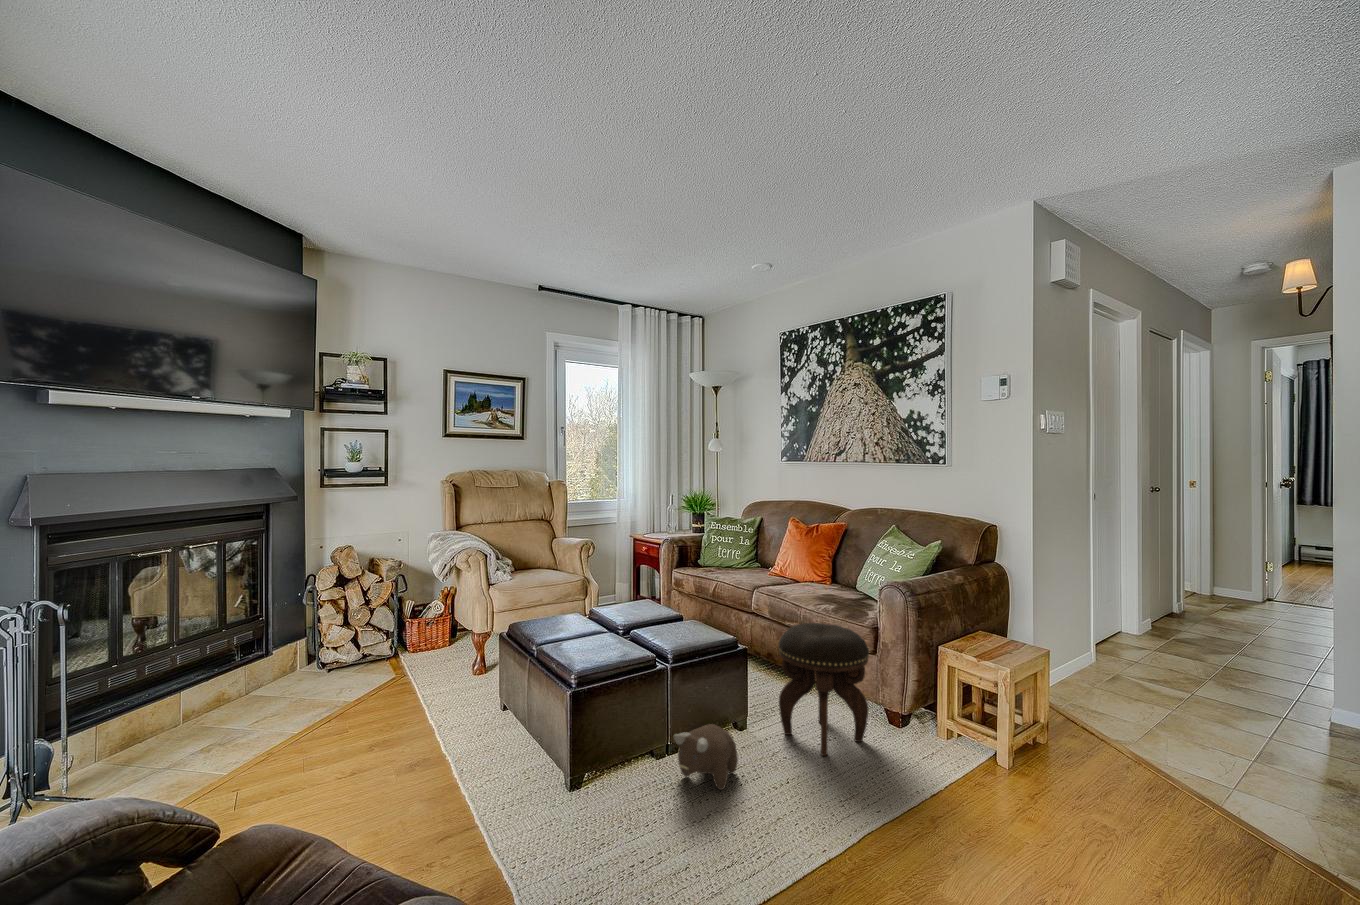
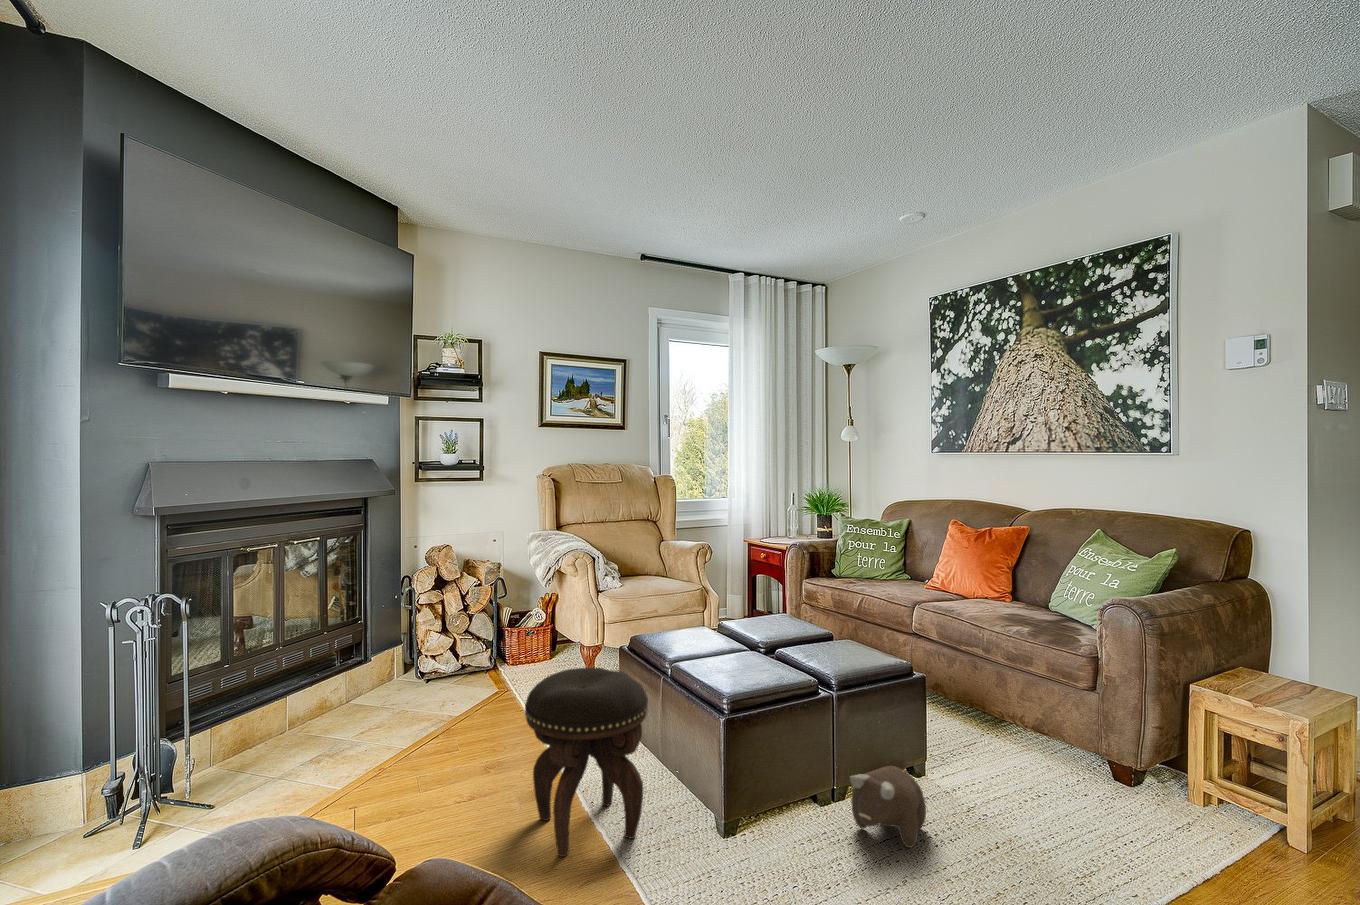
footstool: present [778,623,869,756] -> present [525,667,648,857]

